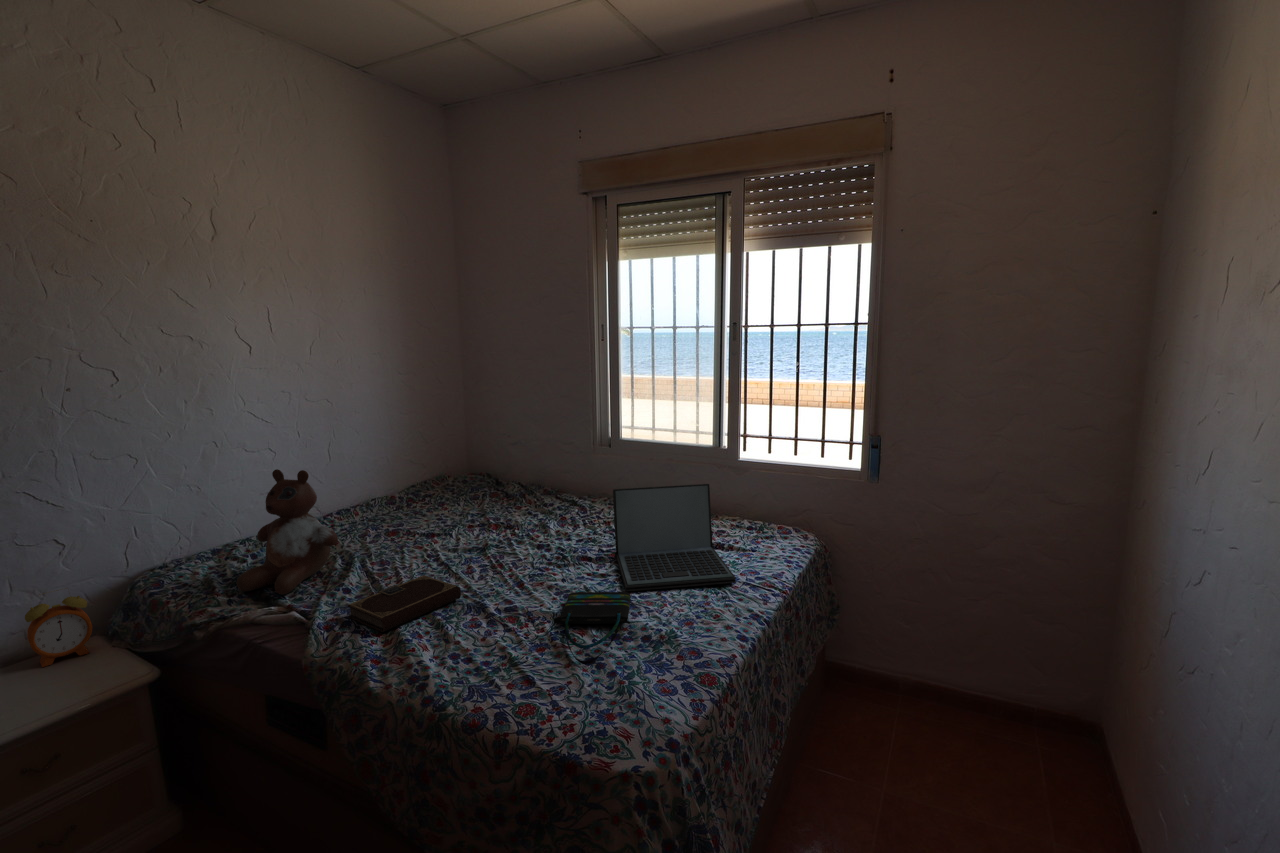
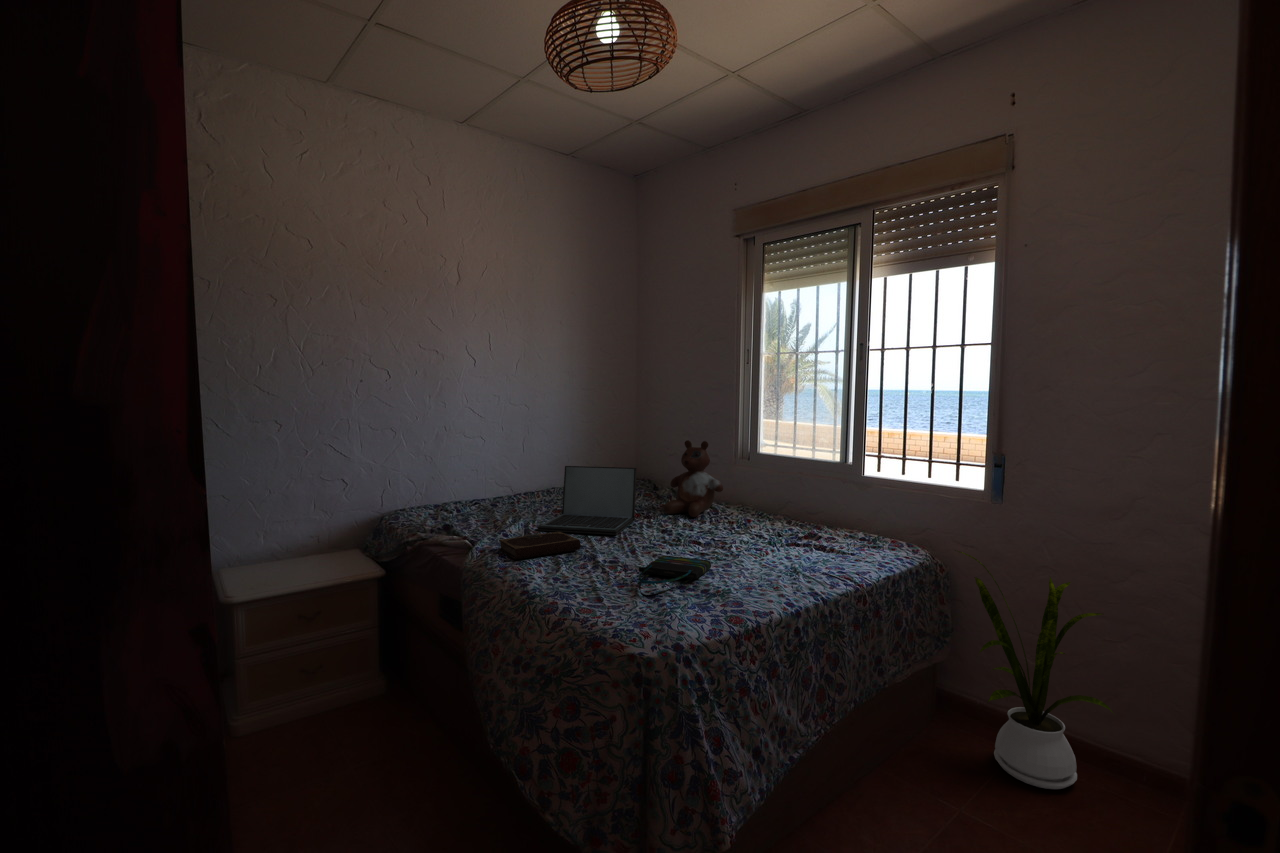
stuffed bear: present [237,469,338,594] -> present [664,440,723,517]
laptop: present [613,484,736,591] -> present [537,466,637,535]
house plant: none [845,535,981,744] -> present [955,550,1112,789]
alarm clock: present [25,596,92,667] -> none [321,510,356,560]

